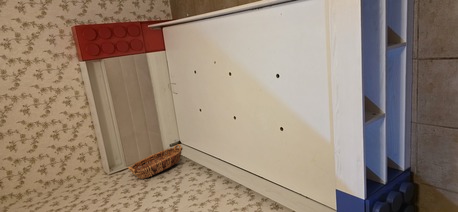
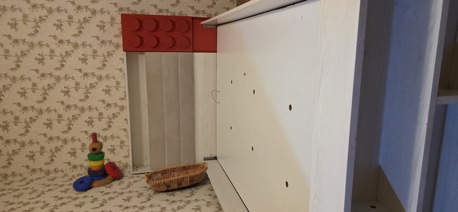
stacking toy: none [59,142,101,201] -> present [73,132,122,192]

